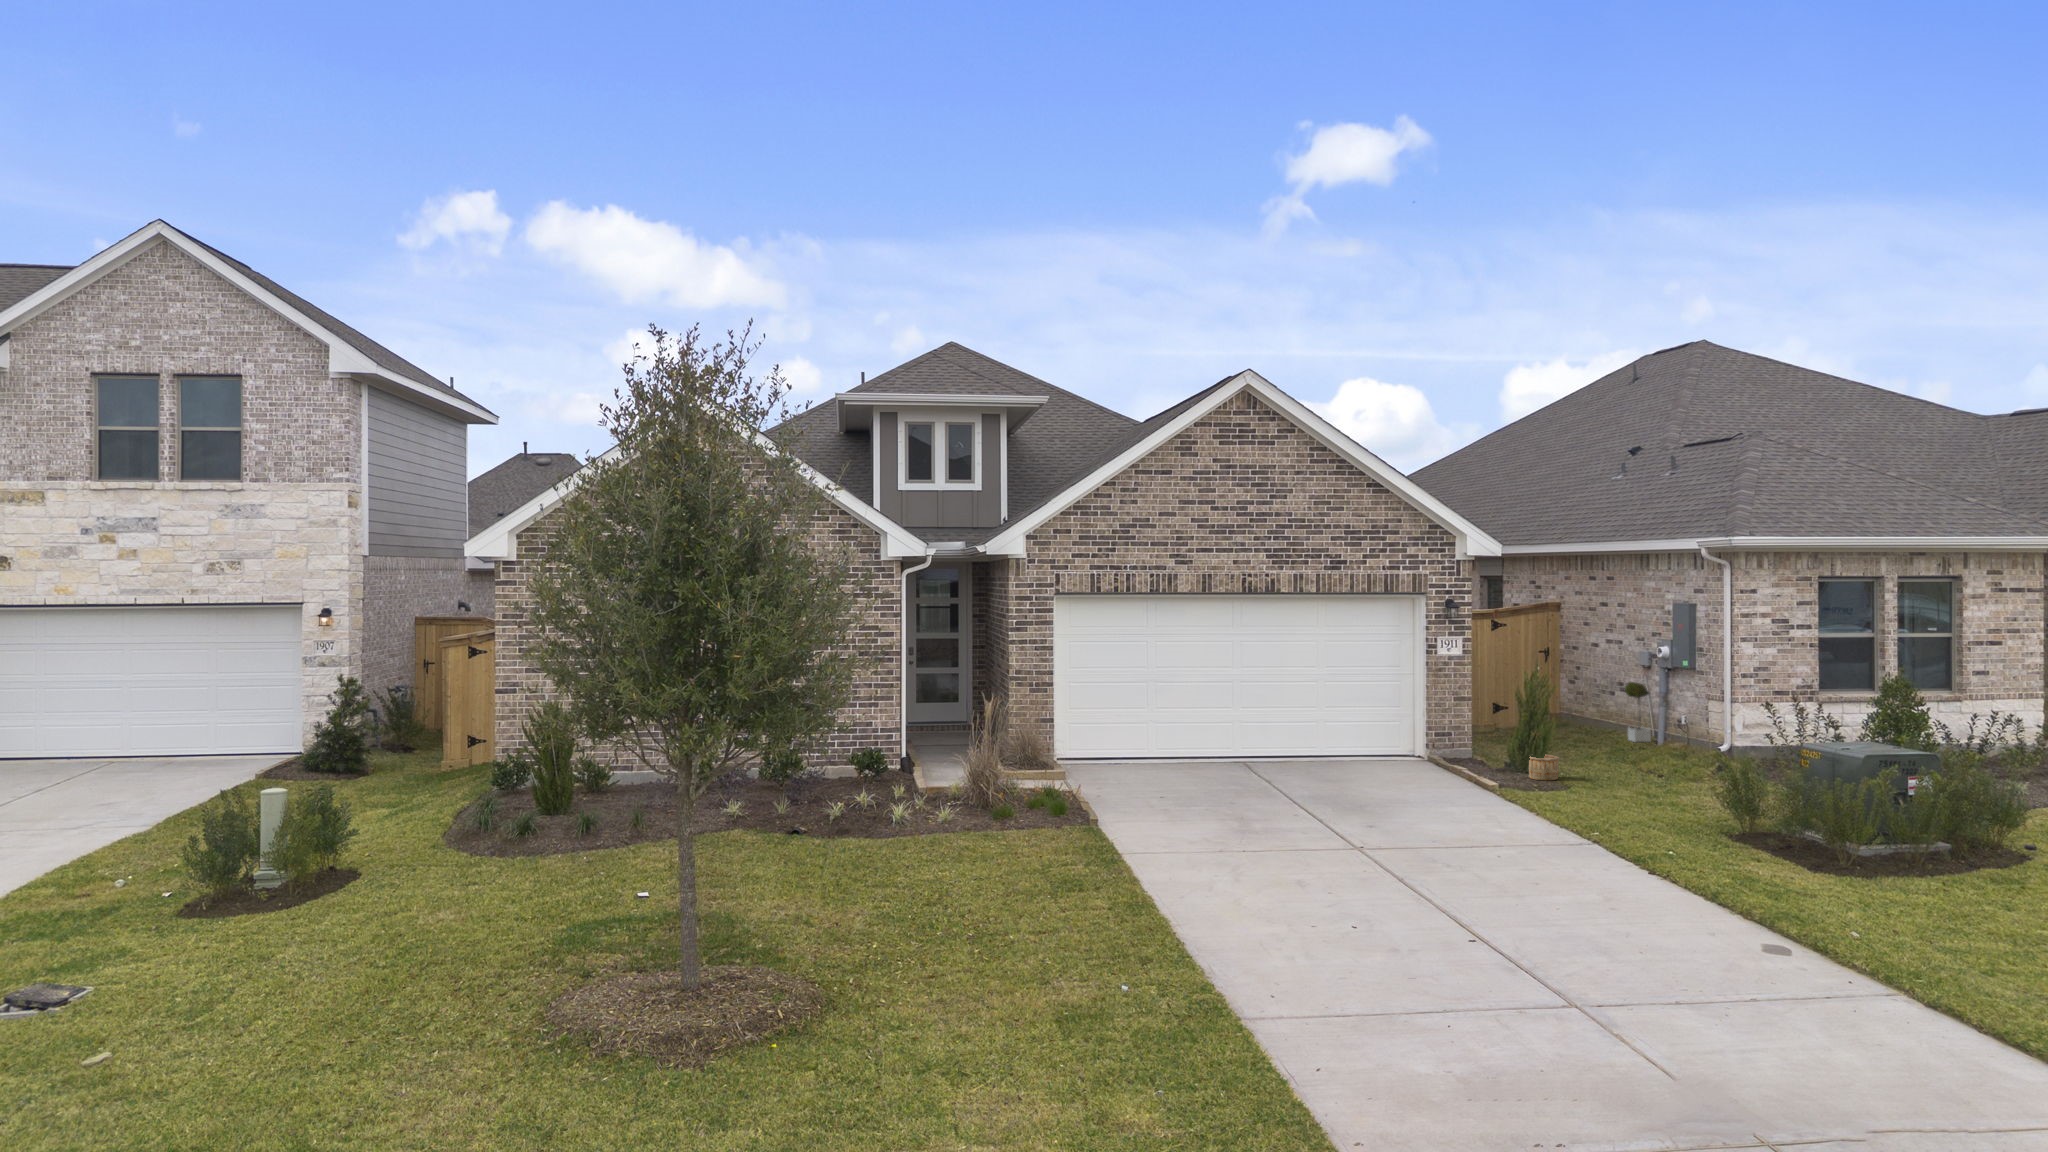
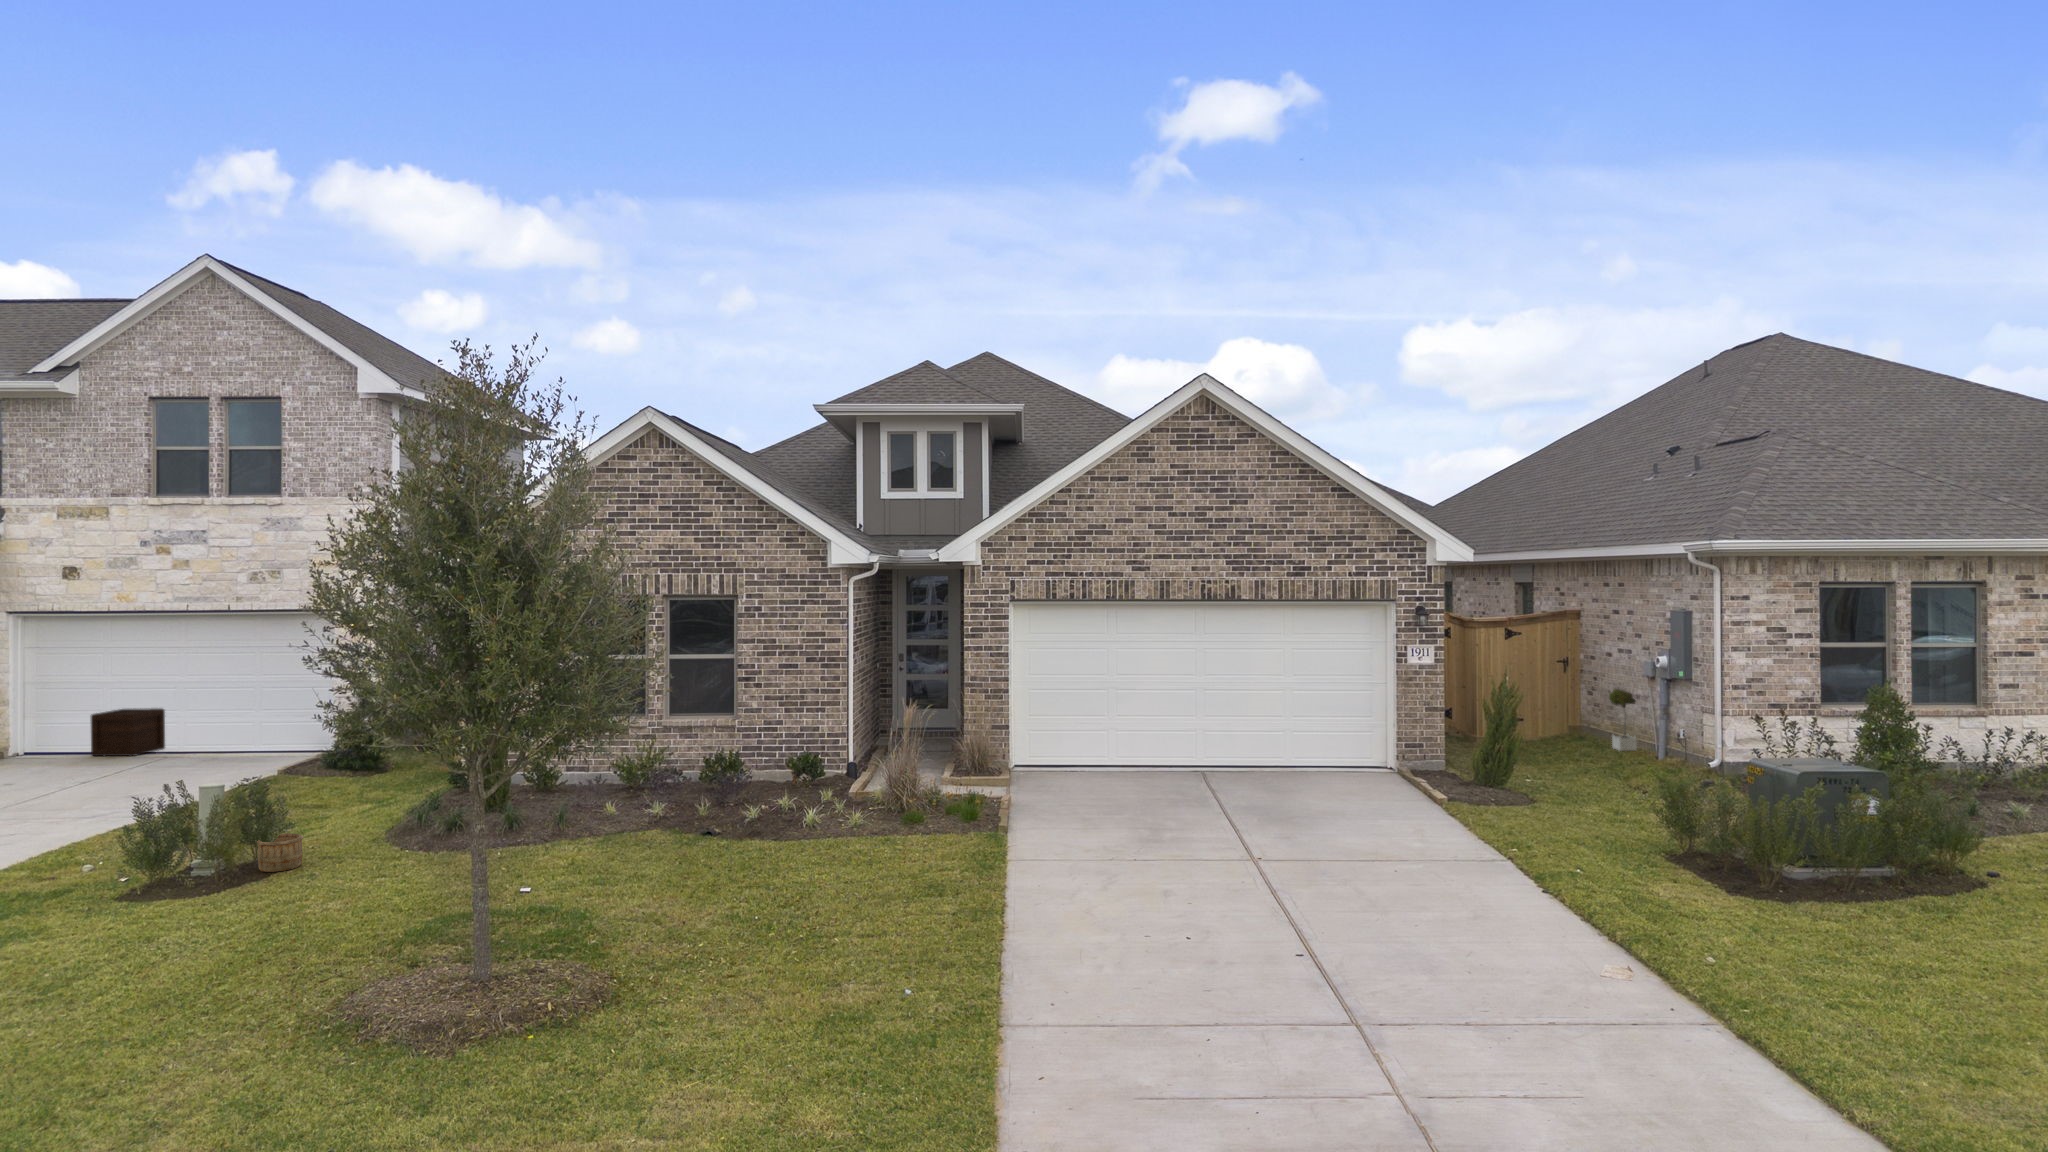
wooden crate: none [31,716,104,768] -> present [91,708,165,756]
wooden bucket: present [1529,754,1560,781] -> present [257,833,304,872]

